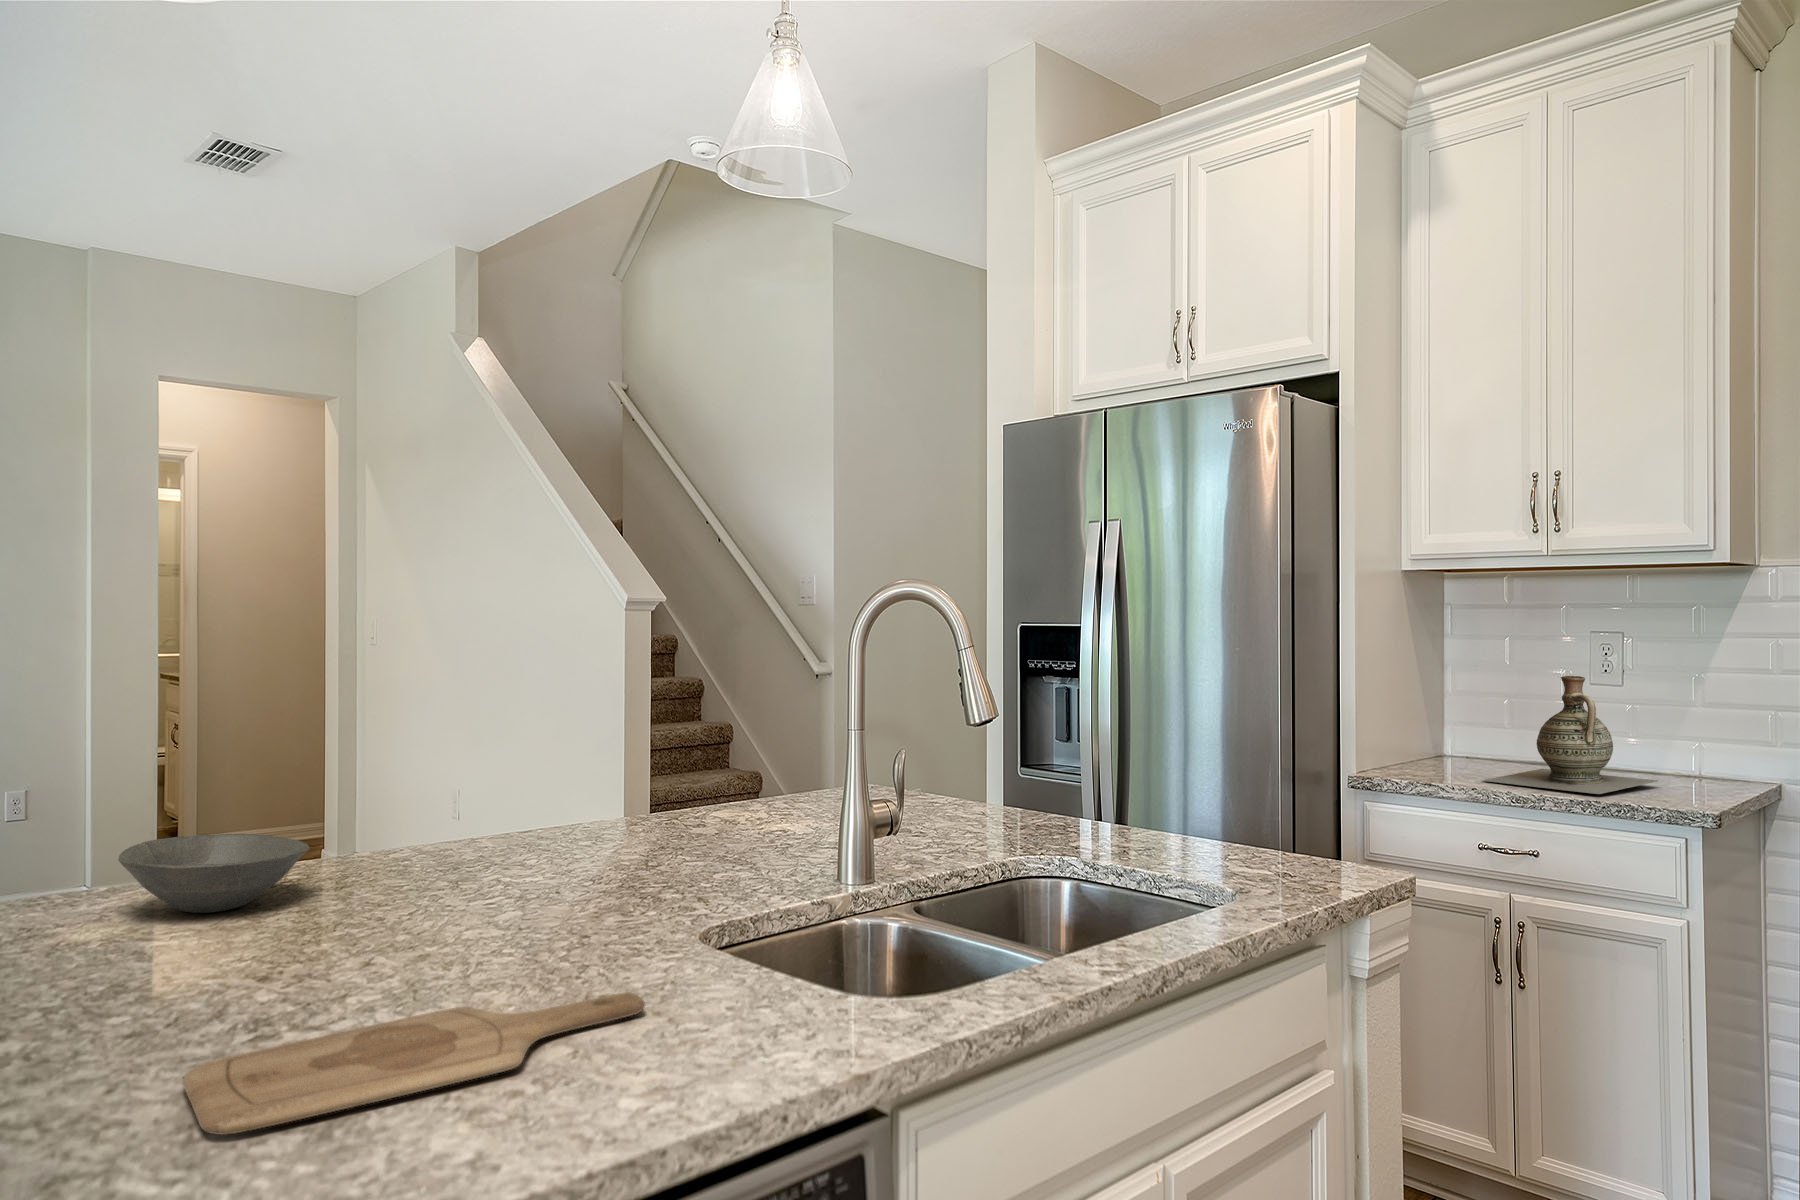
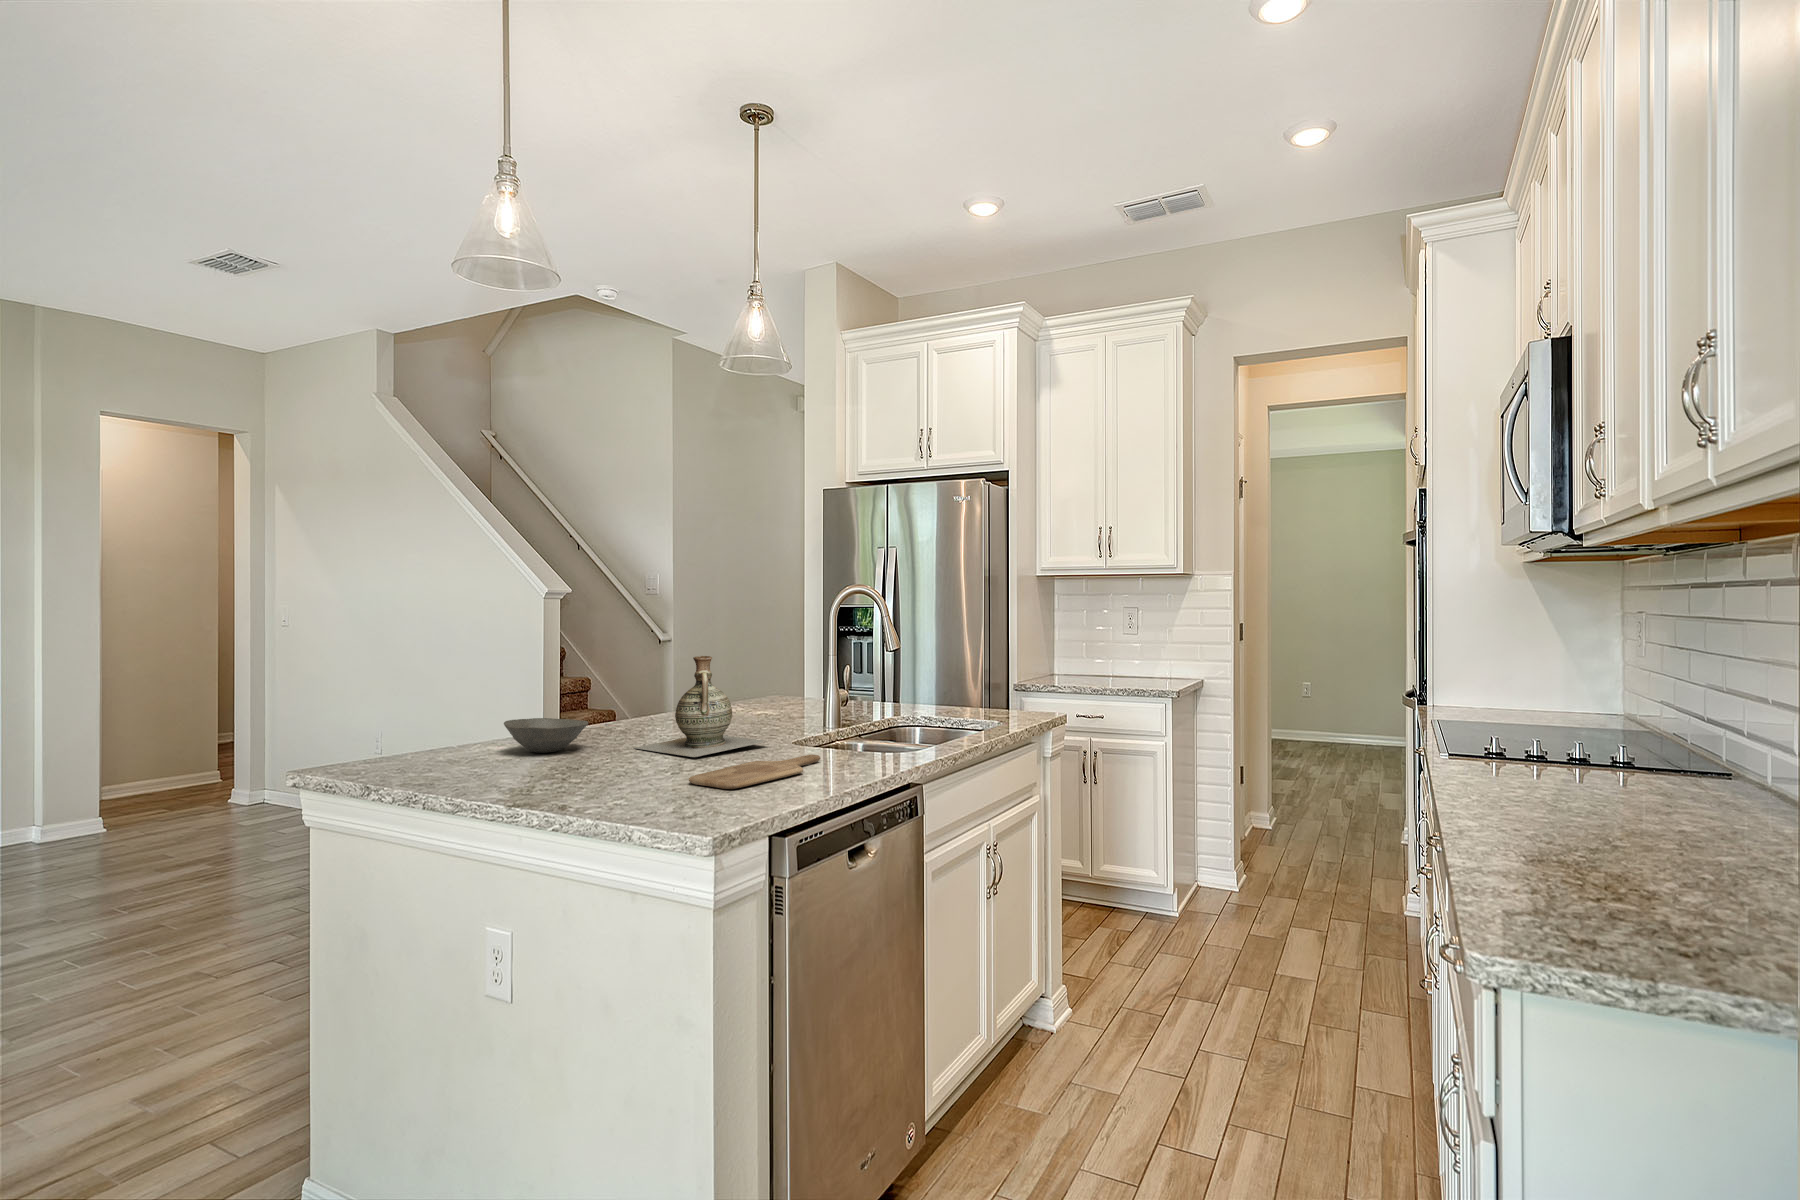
ceramic jug: present [1482,676,1657,794] -> present [635,656,767,757]

